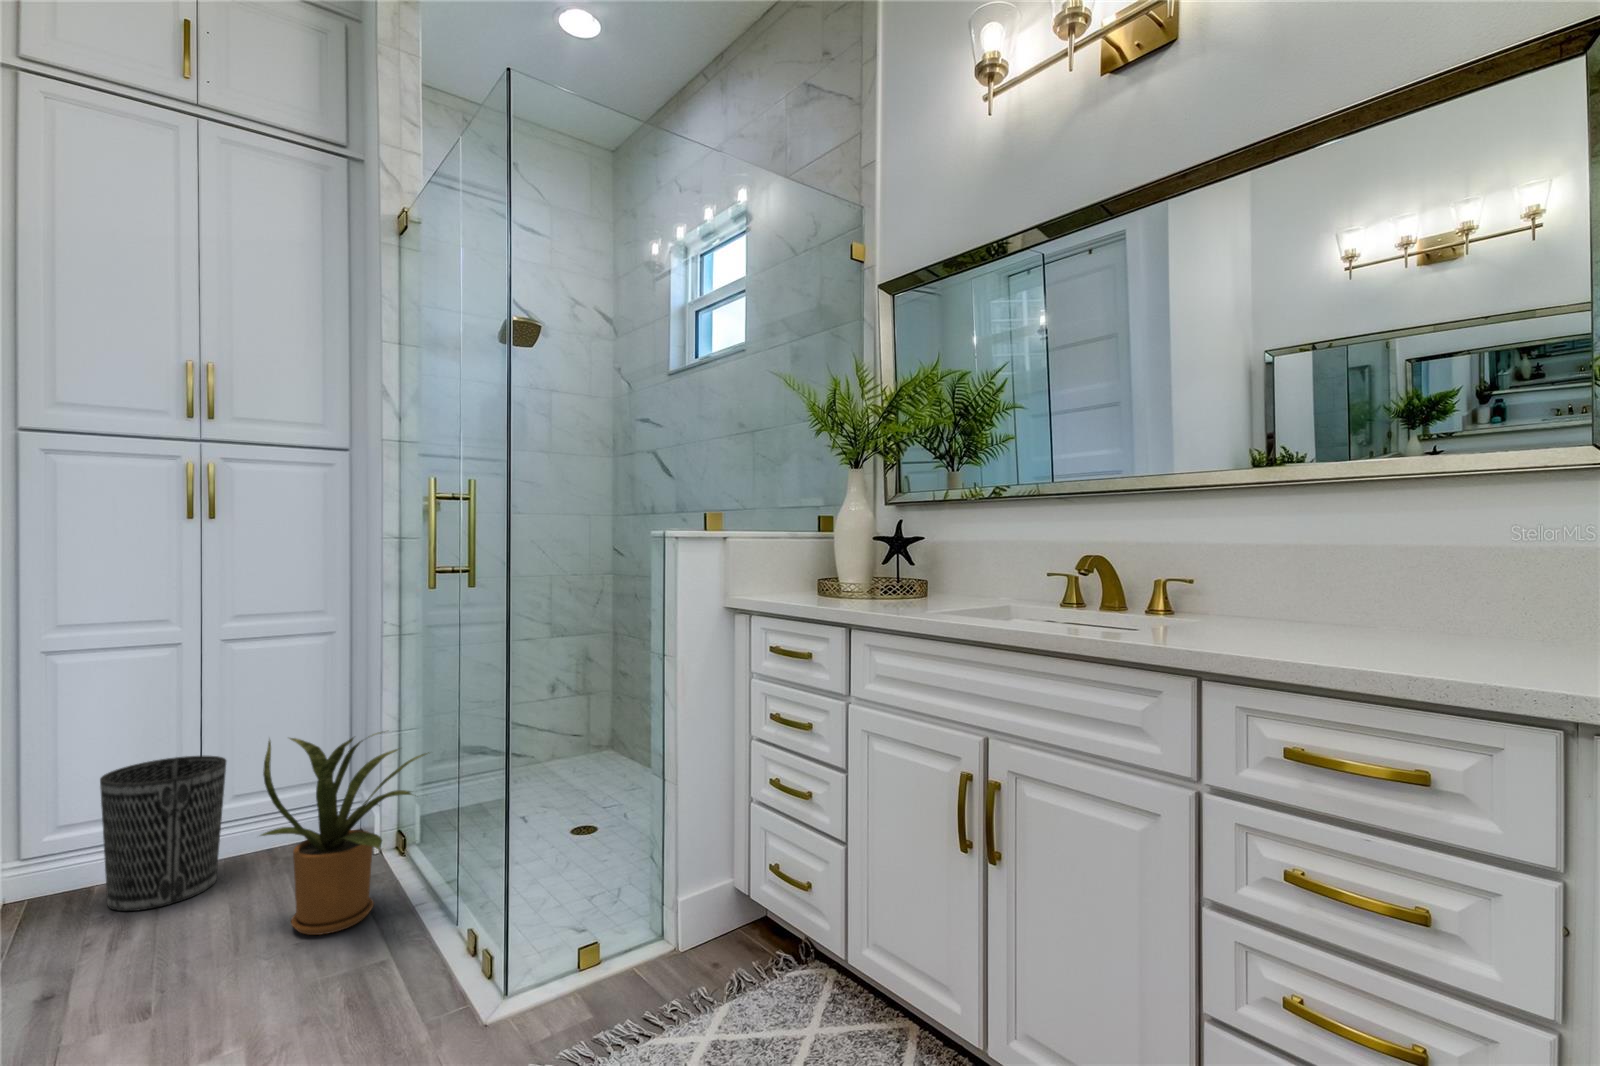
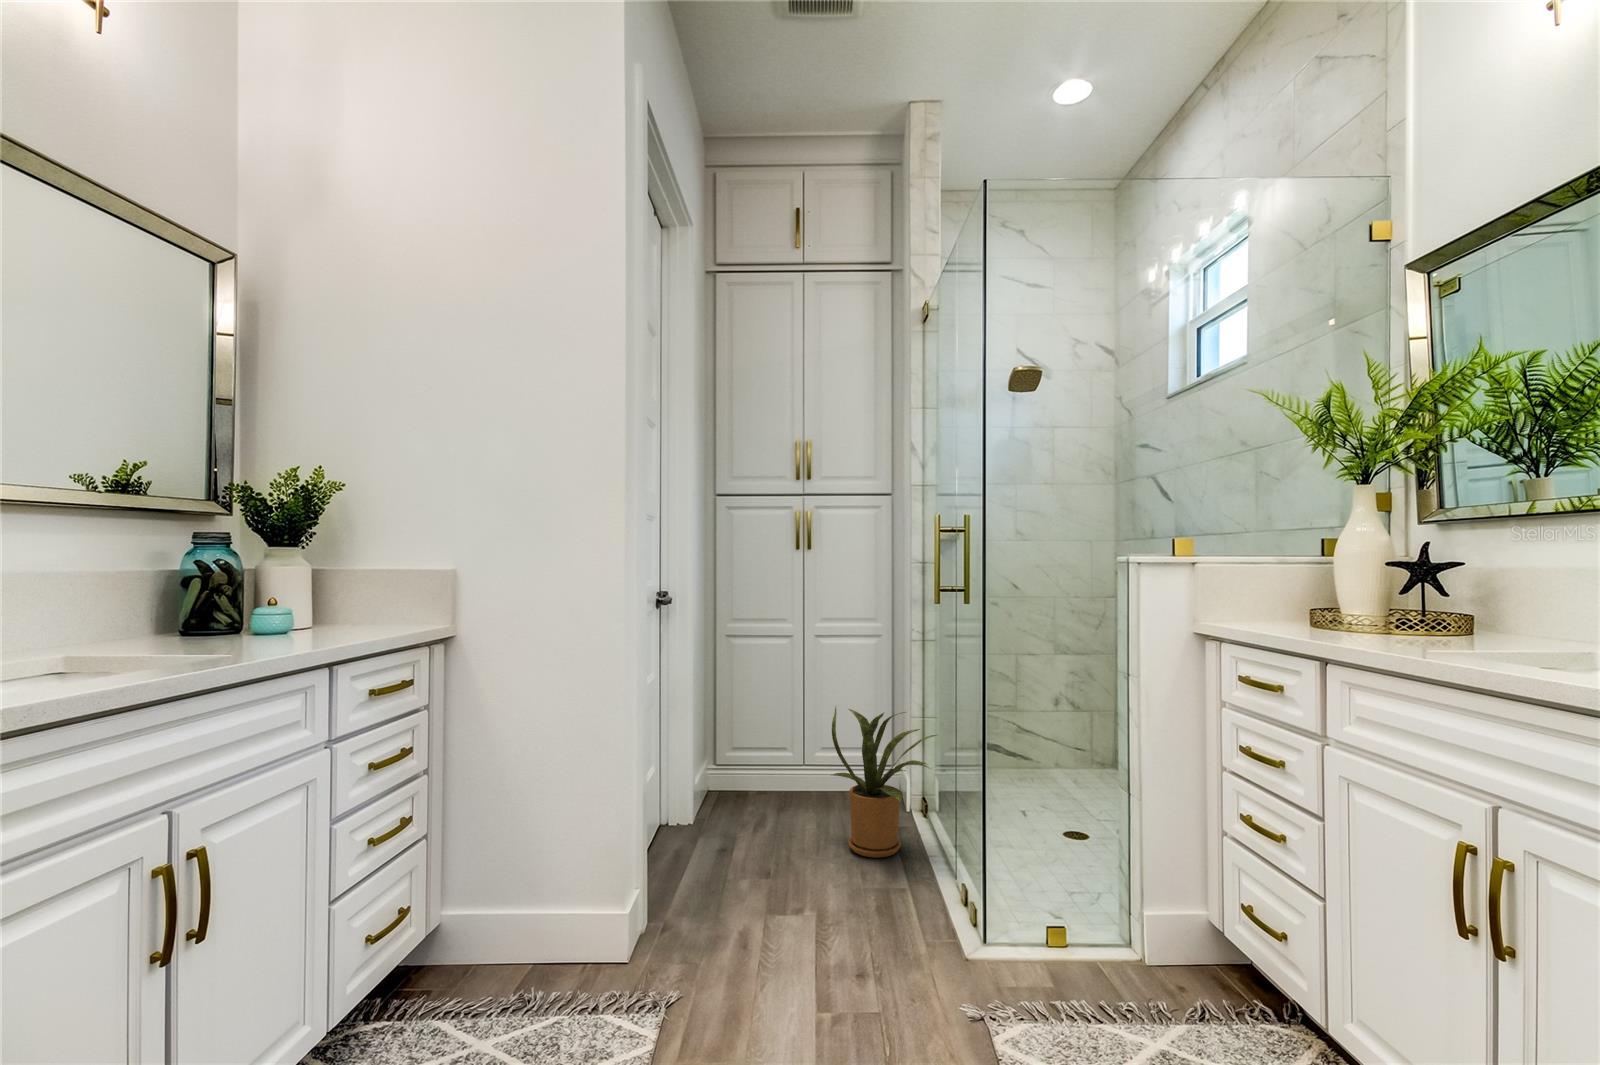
wastebasket: present [100,756,226,911] -> none [751,713,816,811]

